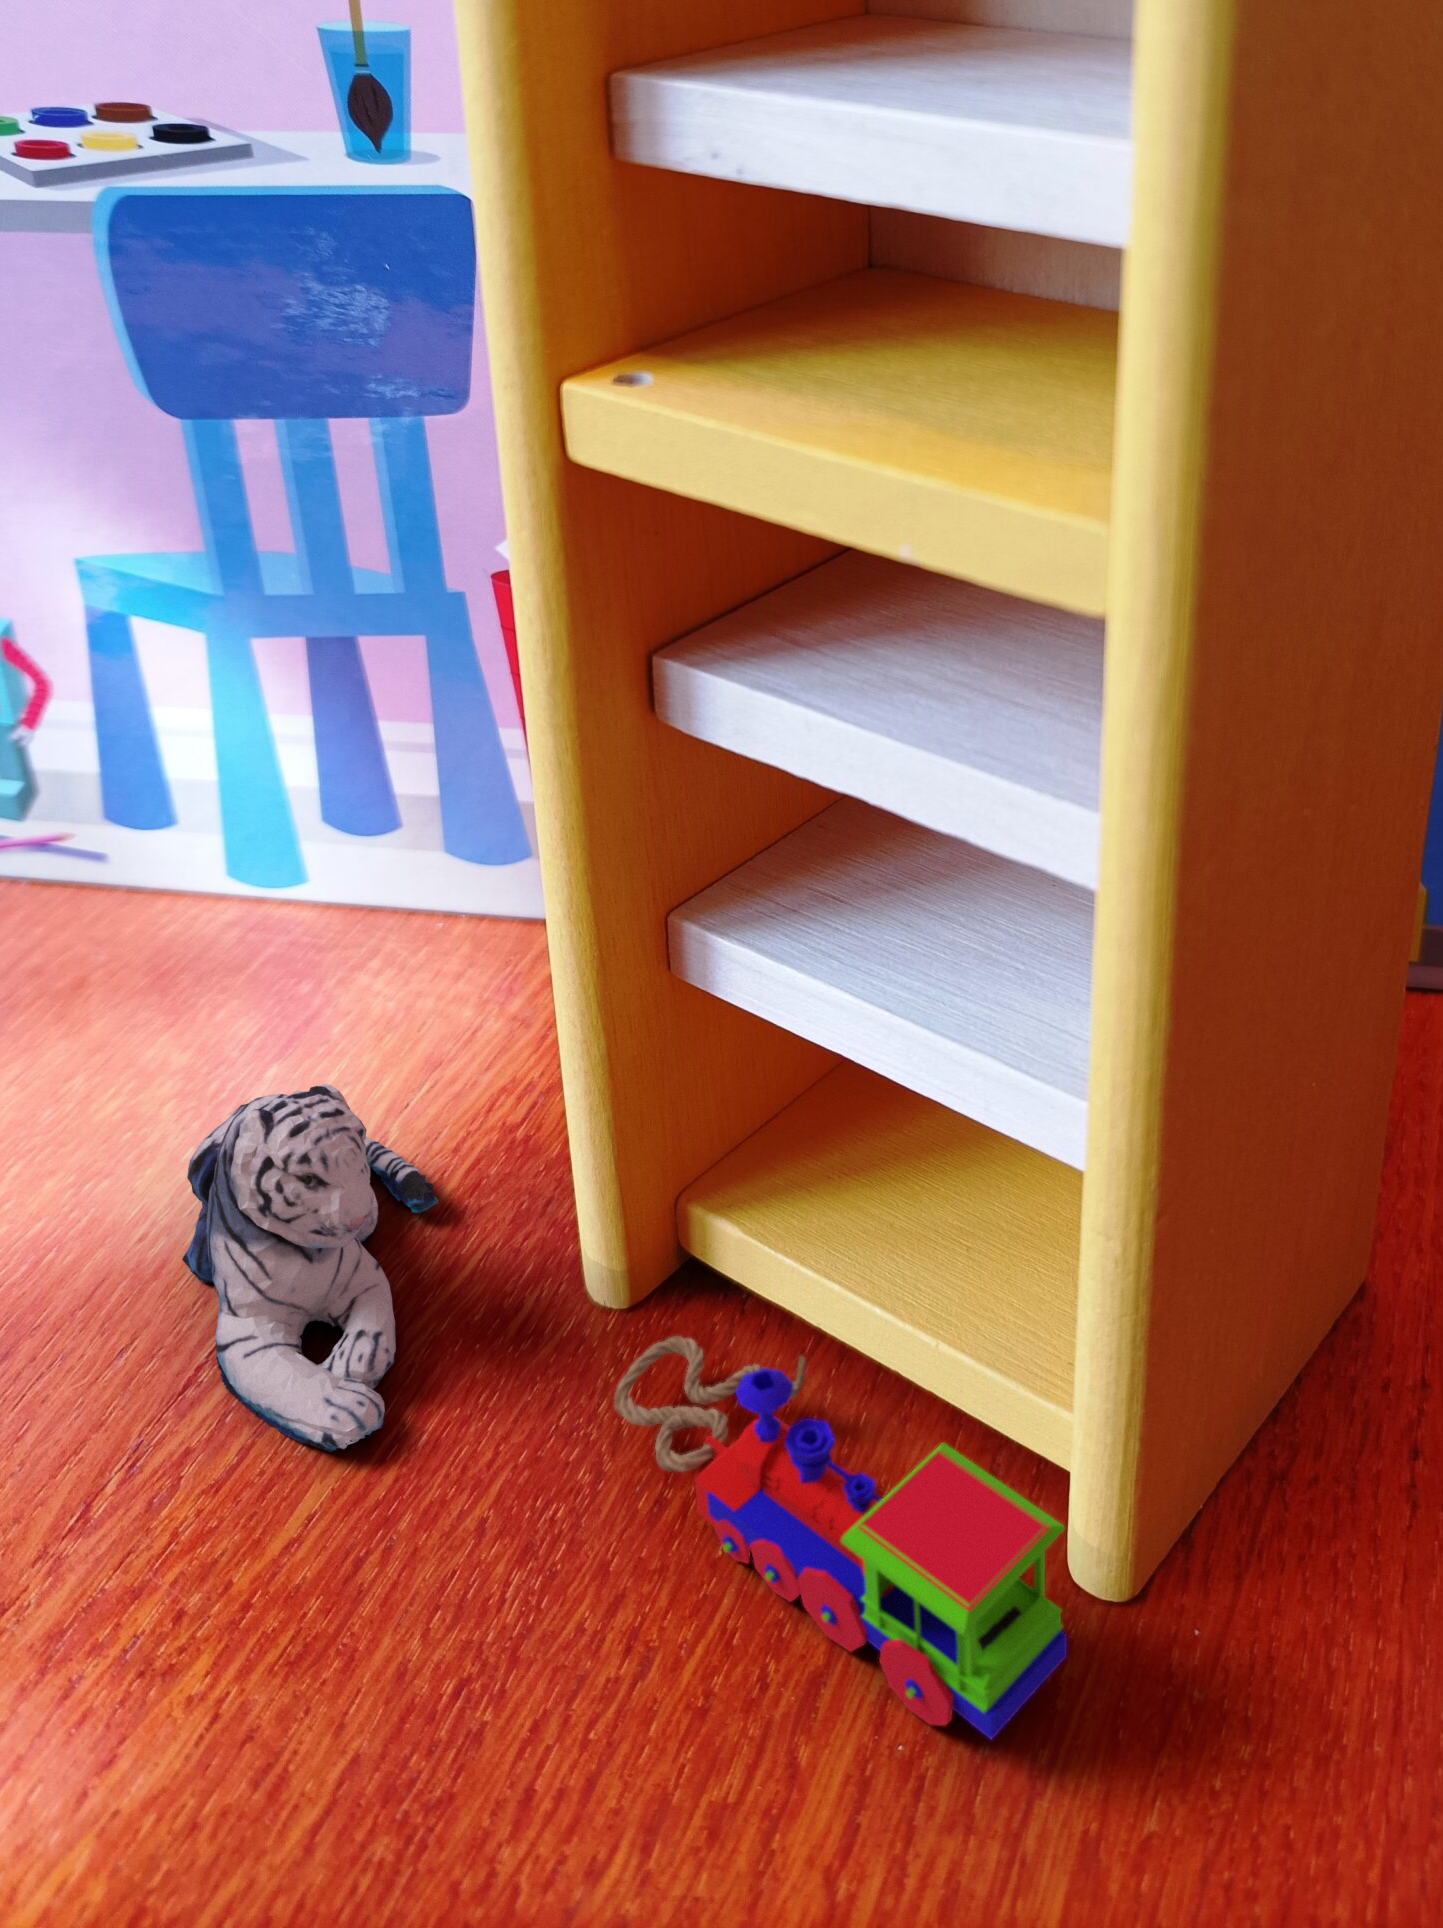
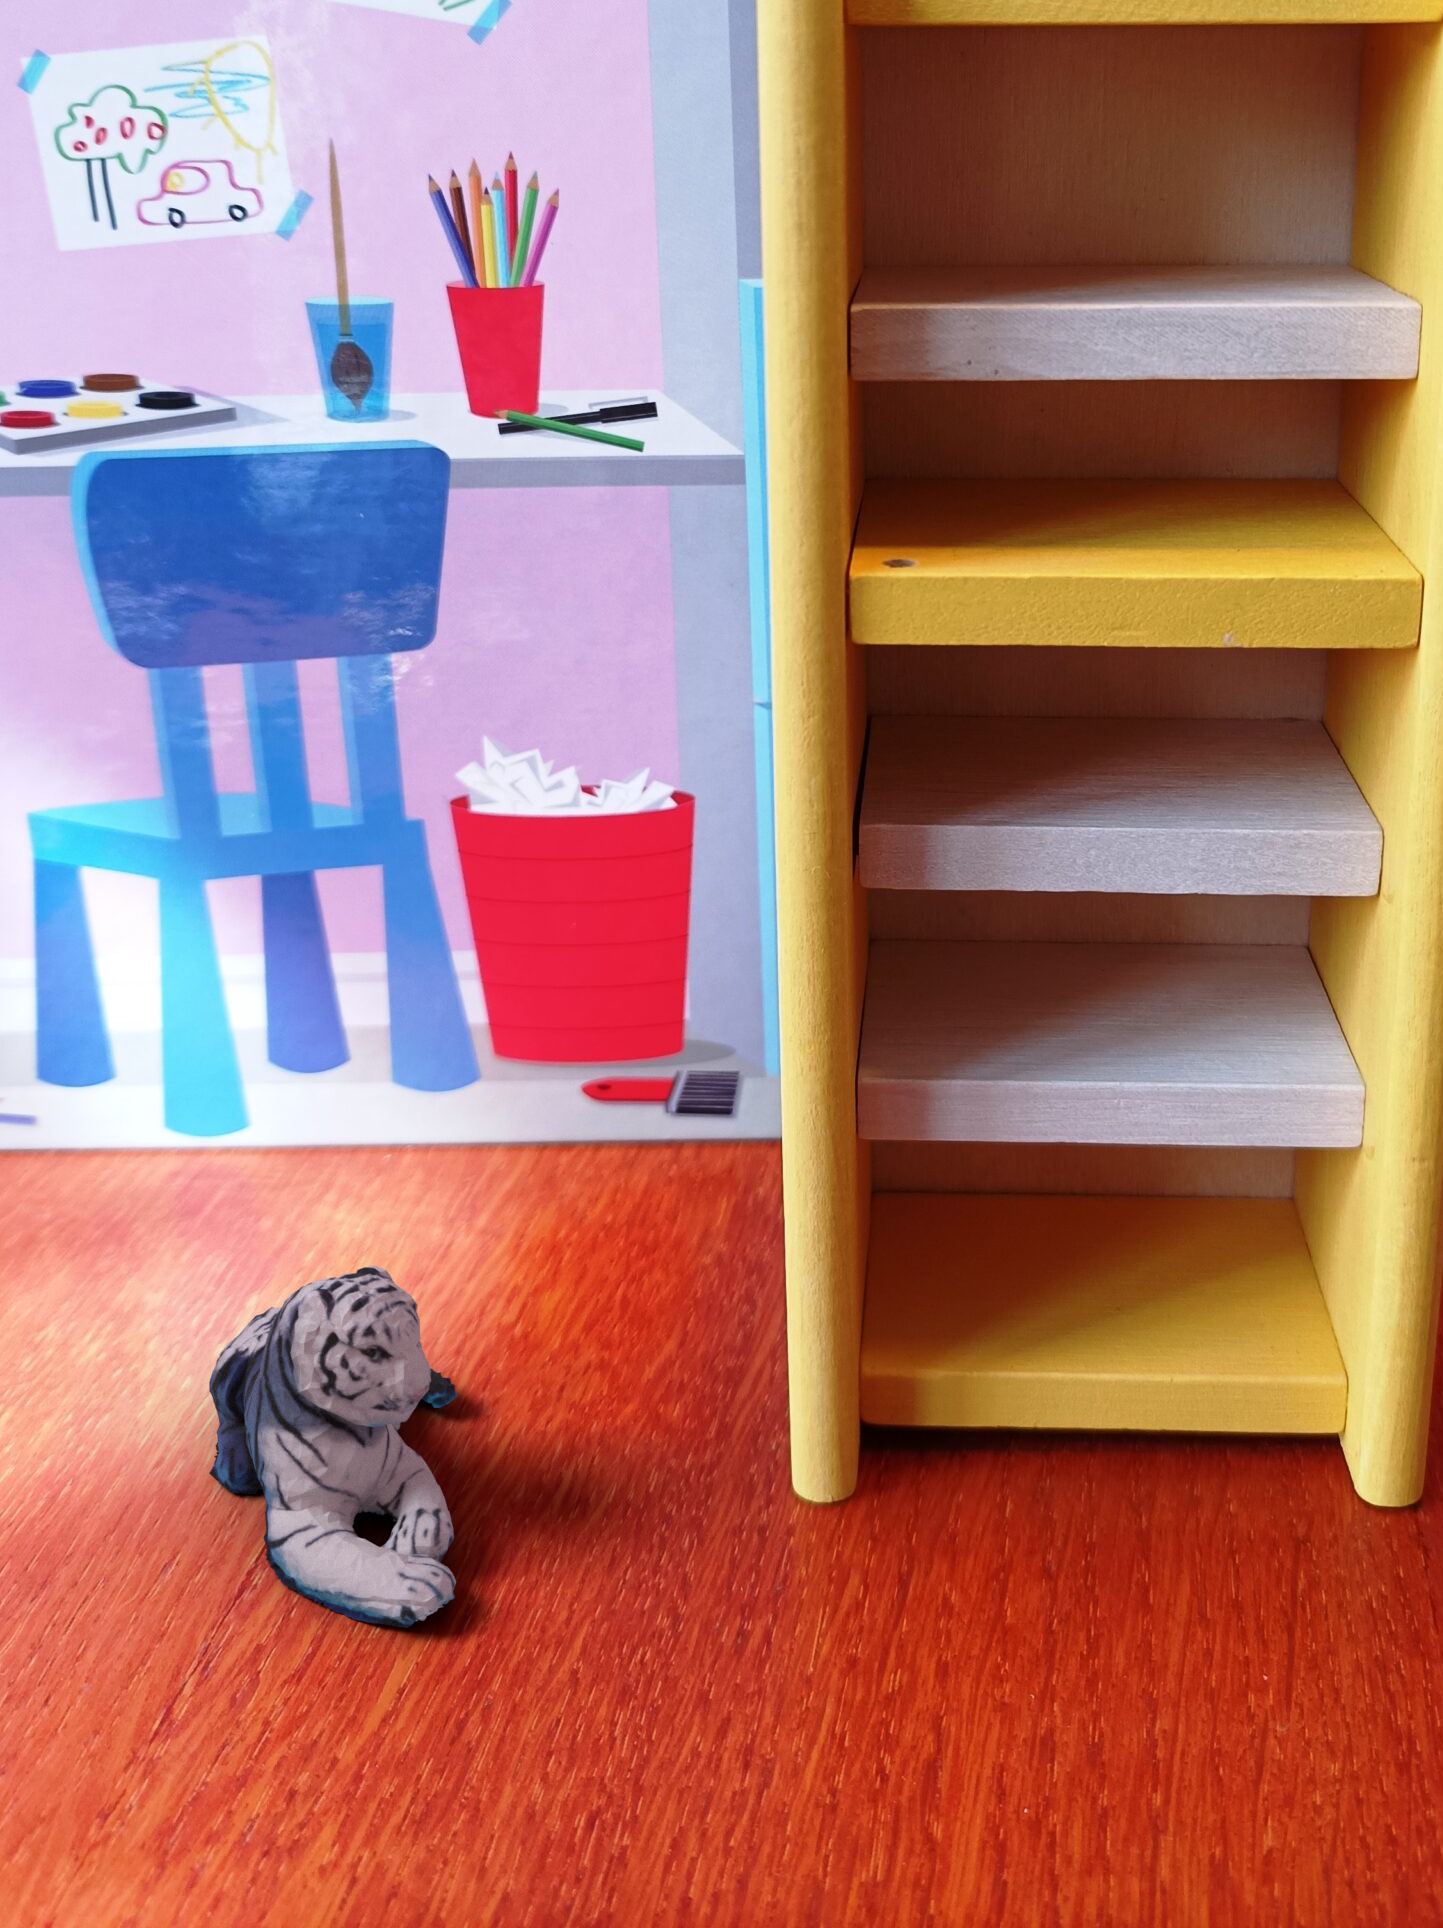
toy train: present [614,1336,1067,1739] -> none [683,1473,1166,1789]

